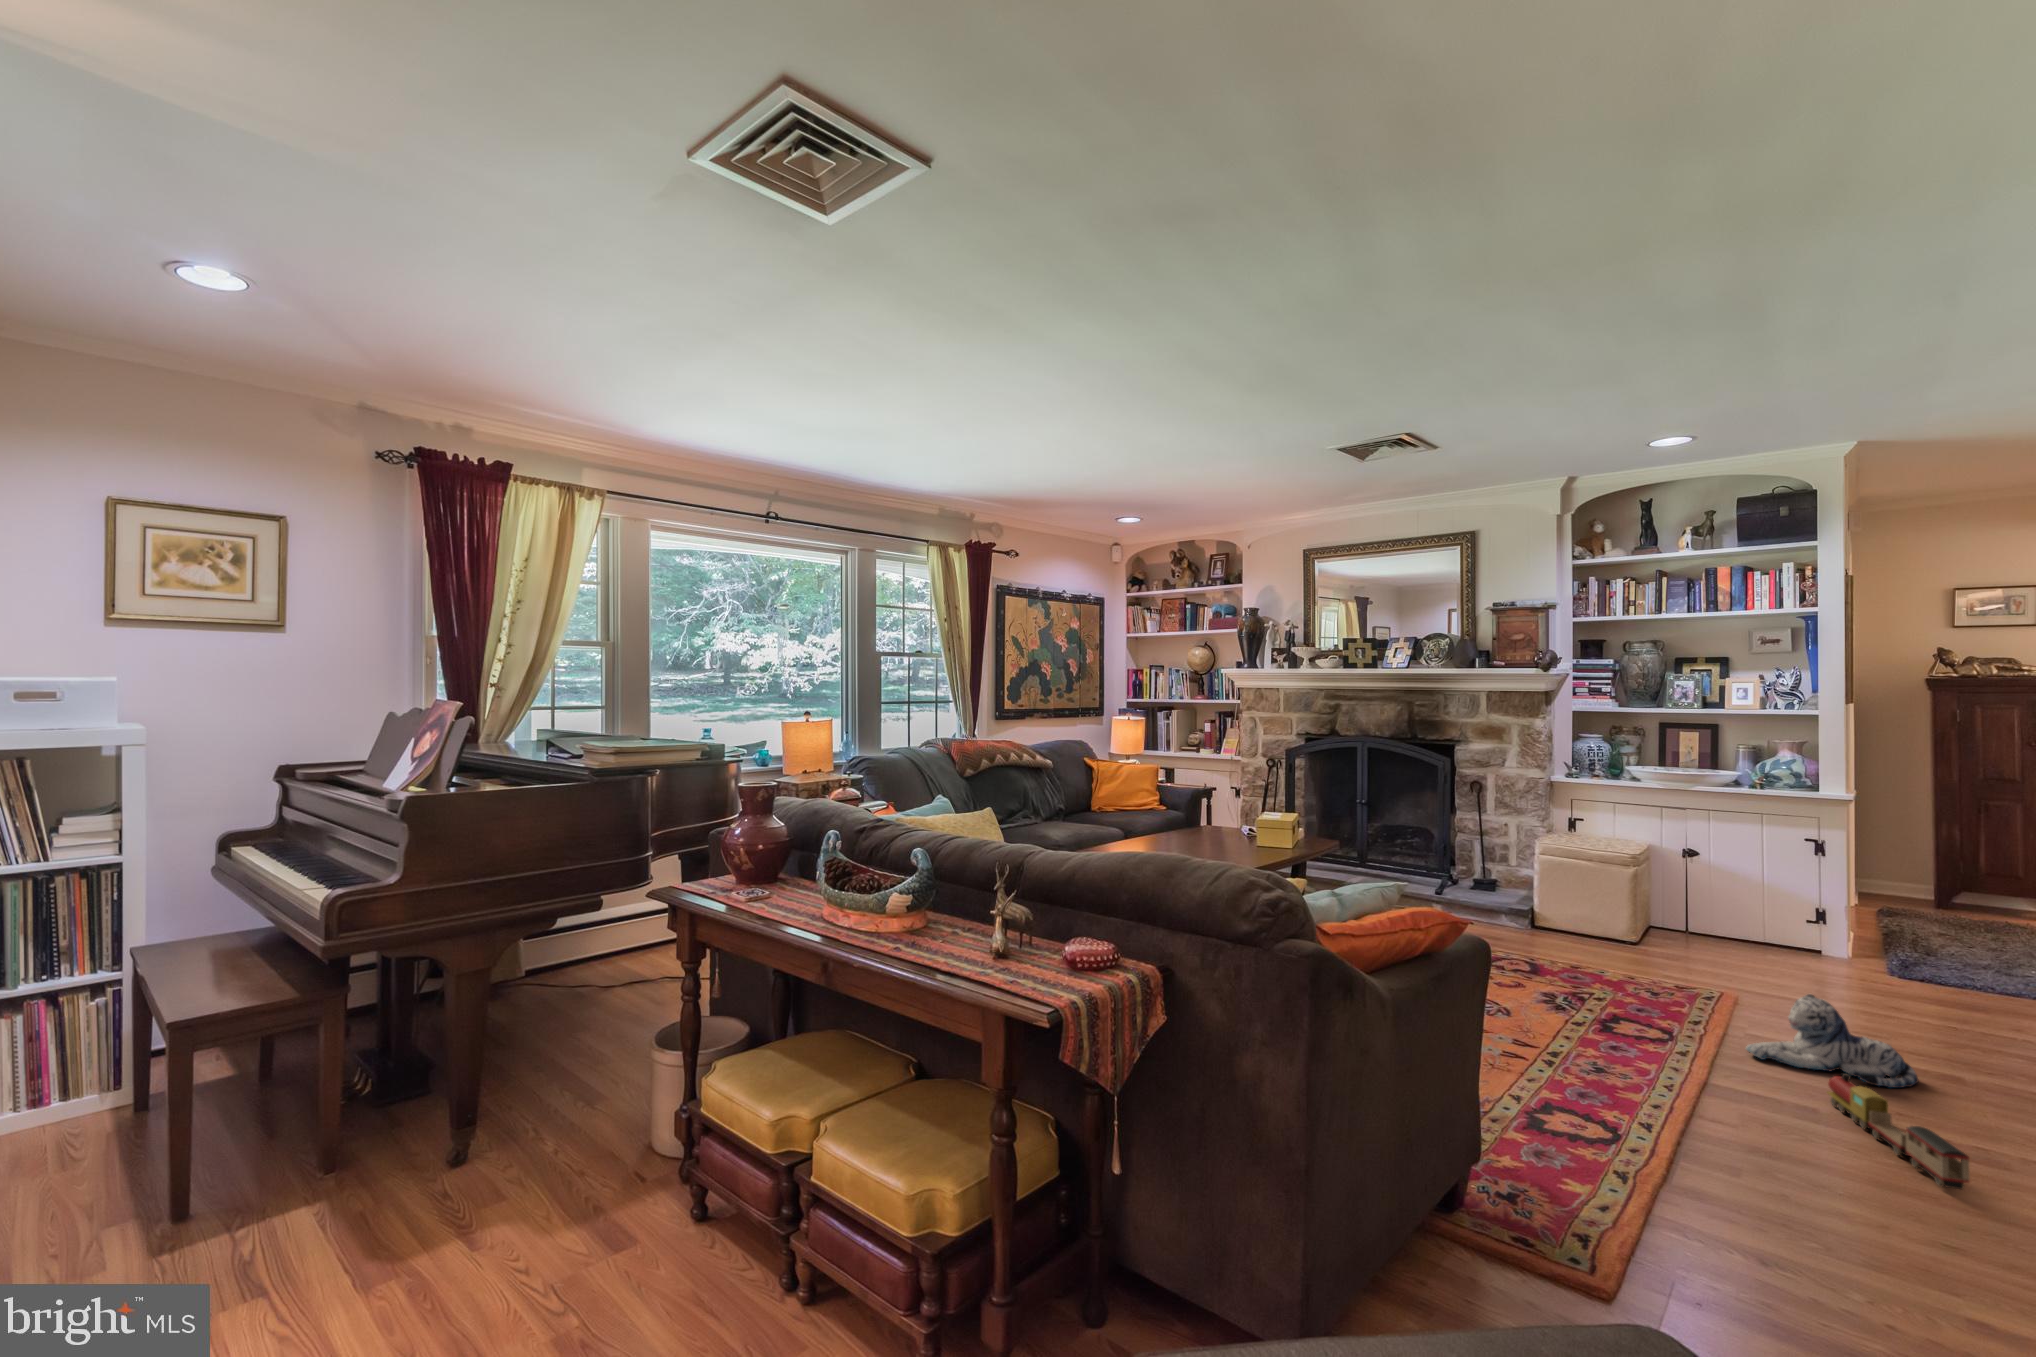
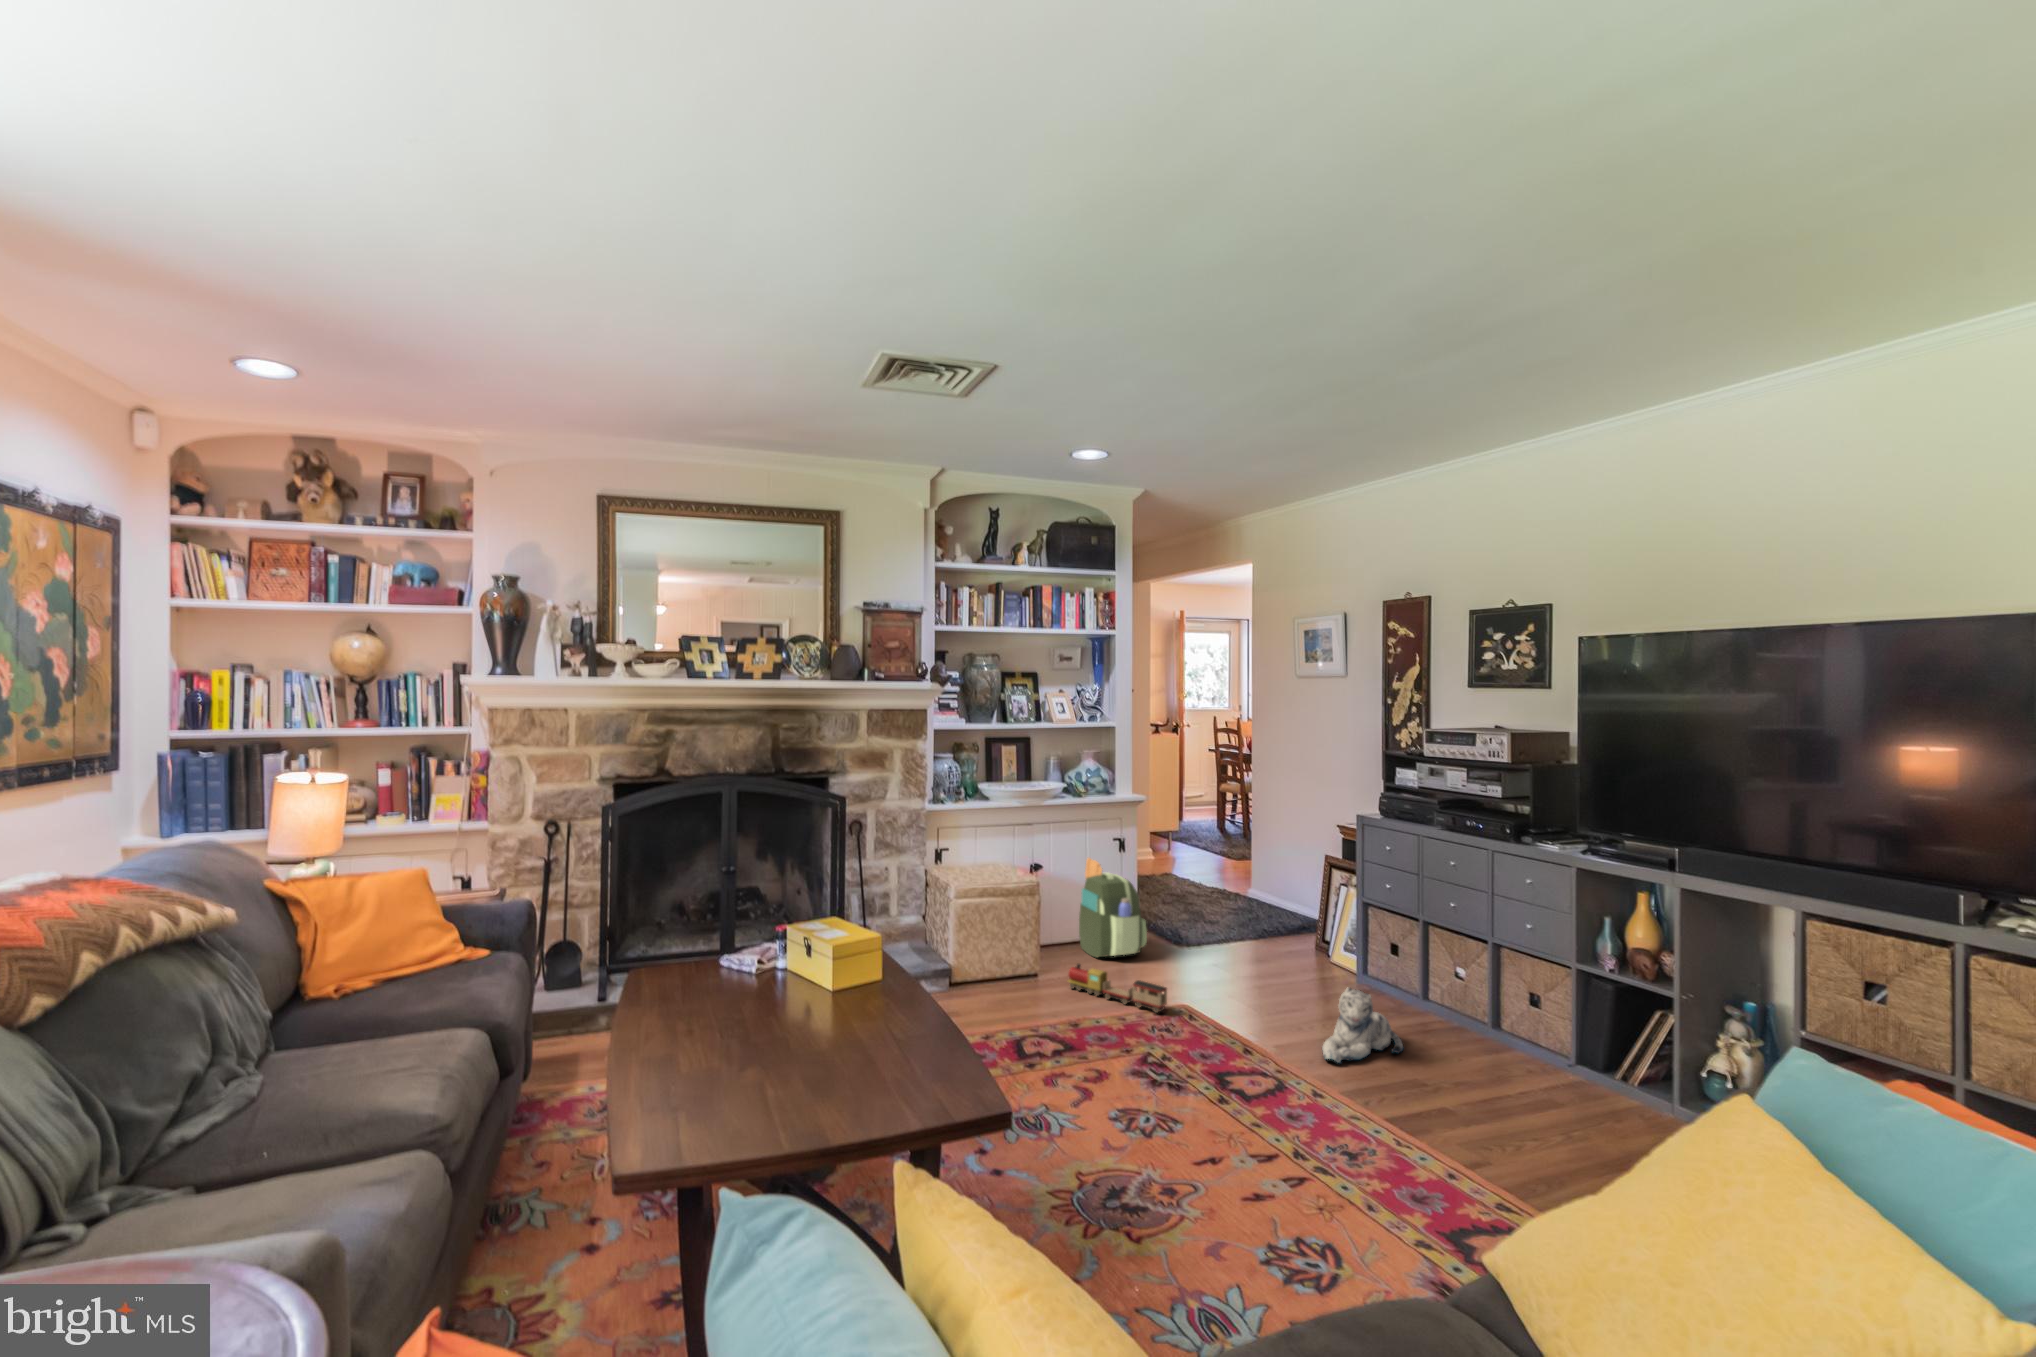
backpack: none [1709,851,1789,957] -> present [1079,858,1147,957]
toy train: present [1827,1073,1970,1190] -> present [1068,964,1167,1013]

